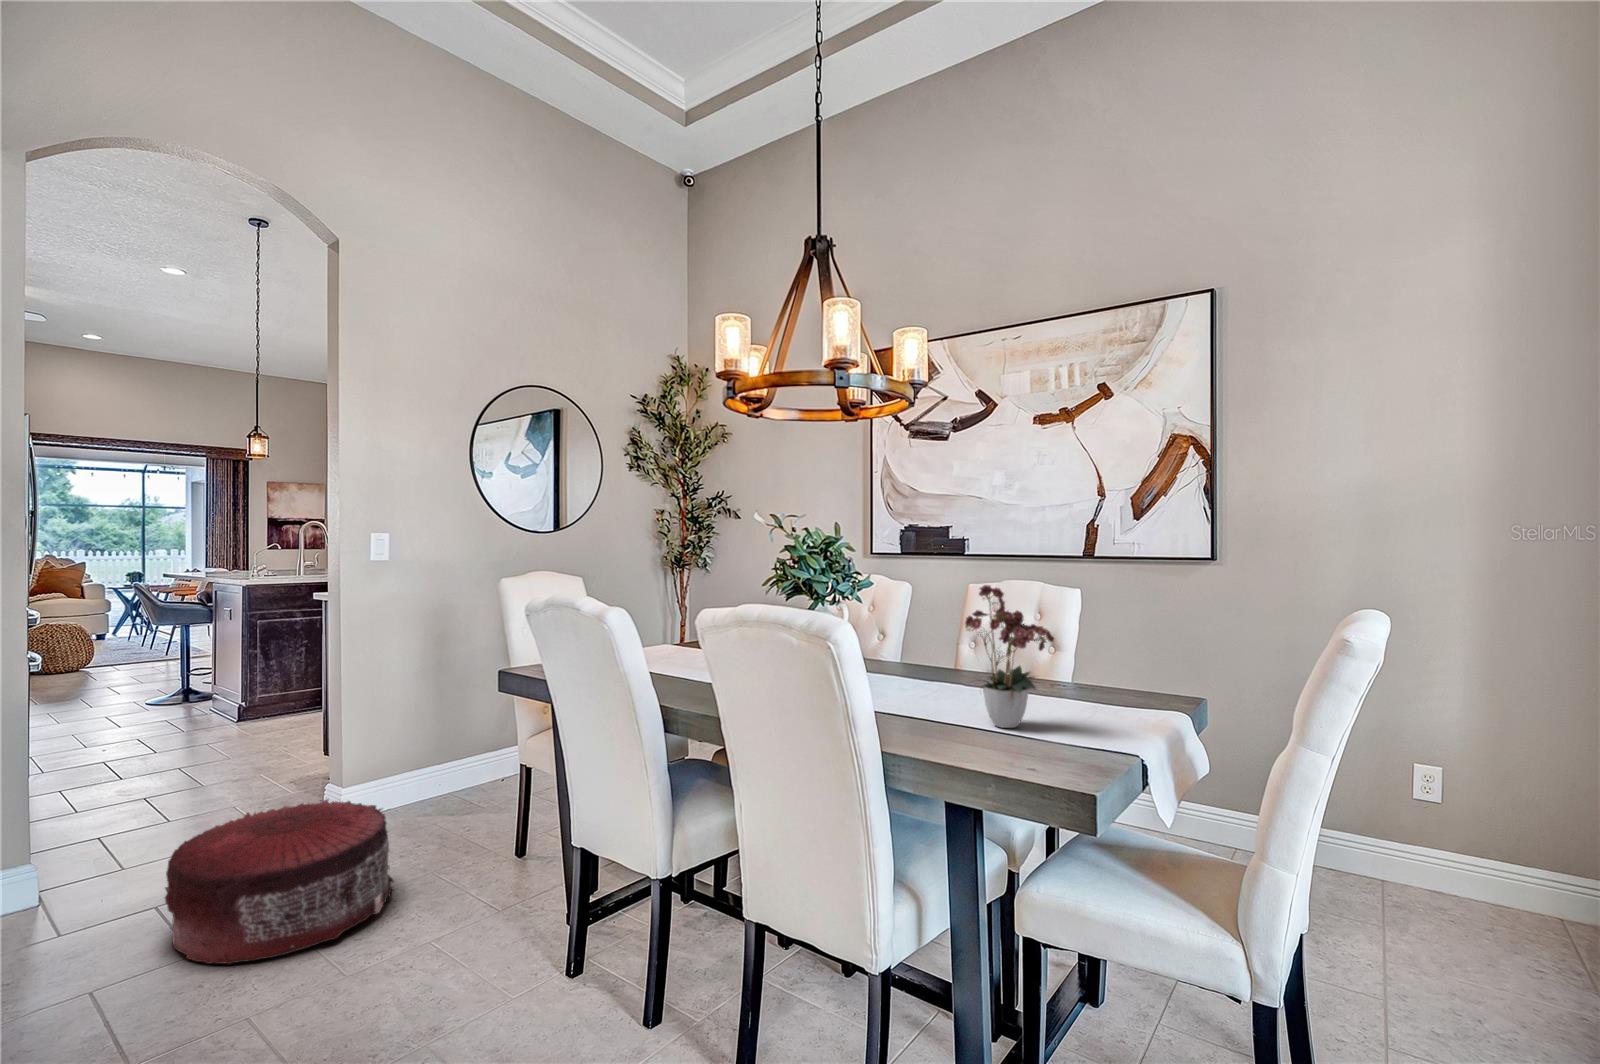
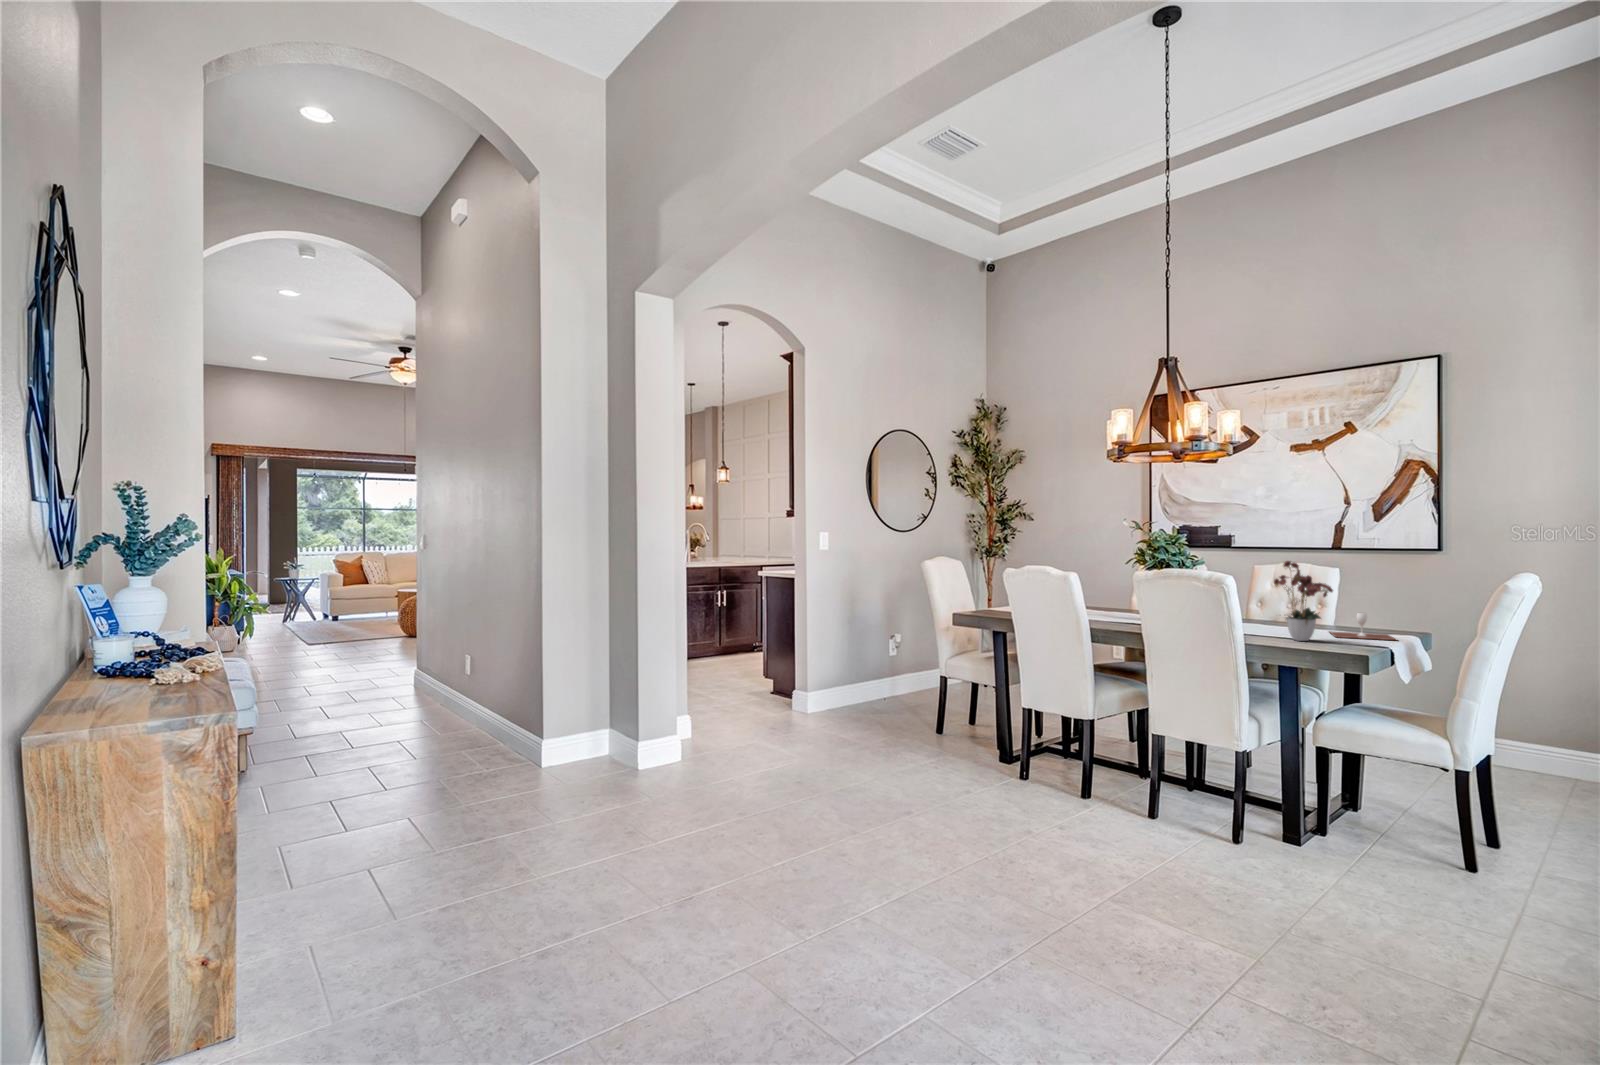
wine glass: none [1059,668,1158,718] -> present [1330,613,1396,640]
pouf: present [165,799,393,964] -> none [781,689,886,764]

